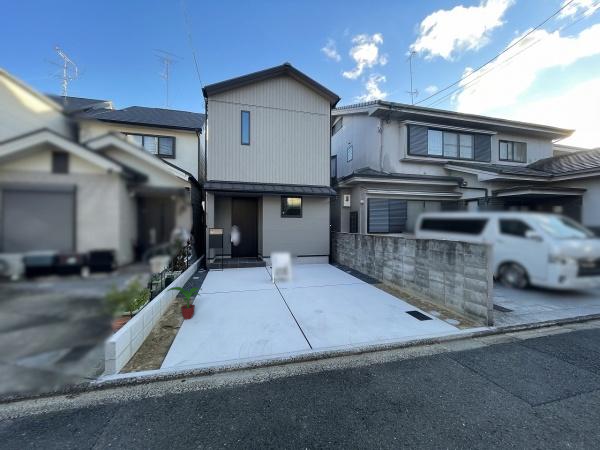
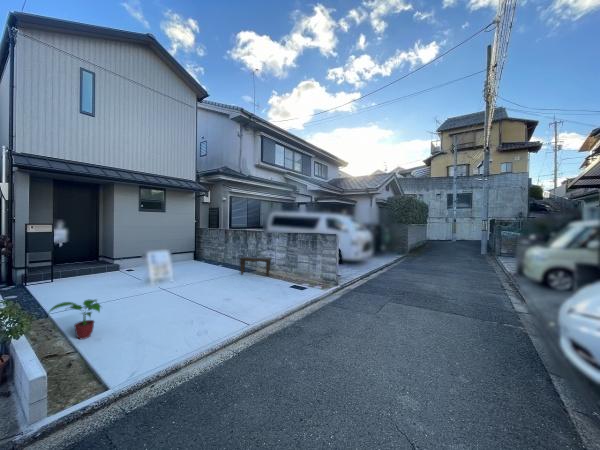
bench: none [358,265,398,292] -> present [240,257,271,276]

